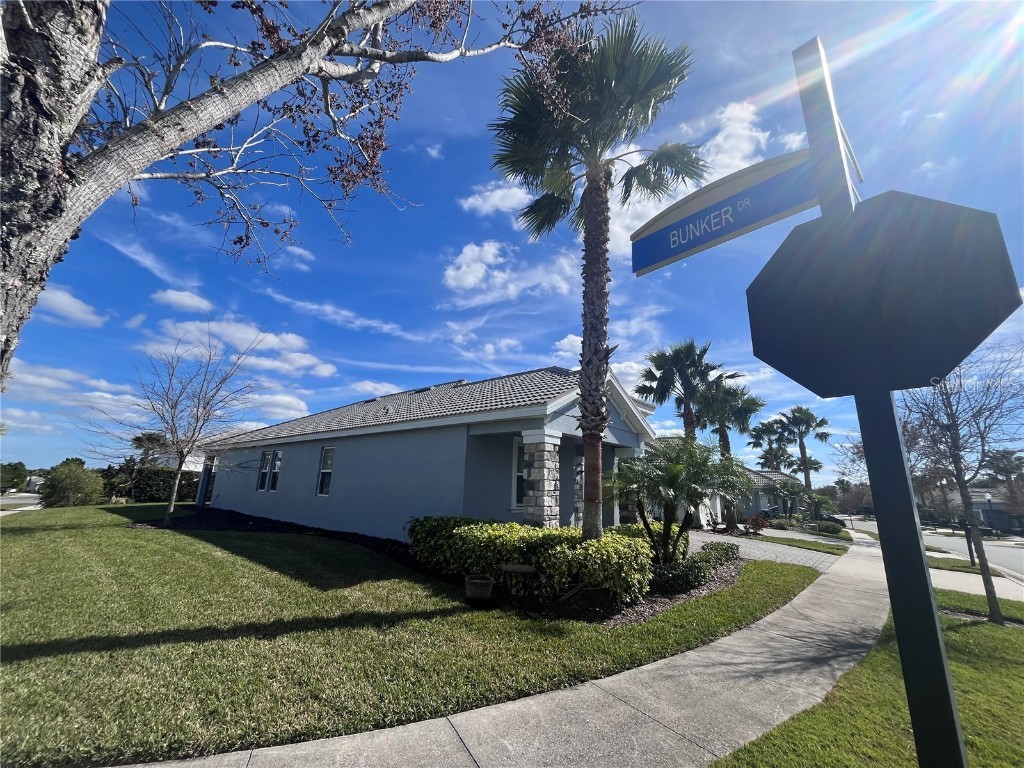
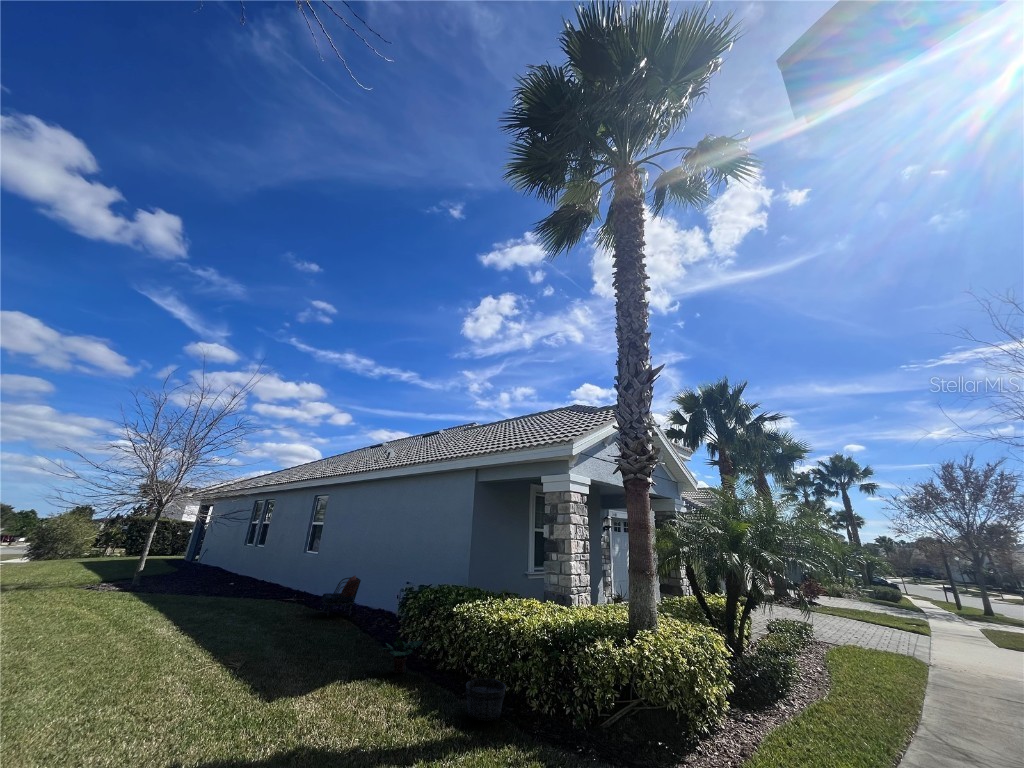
armchair: none [339,512,372,545] -> present [321,576,361,617]
potted plant: none [395,551,431,577] -> present [379,636,423,673]
side table: present [500,565,536,613] -> none [515,667,567,751]

